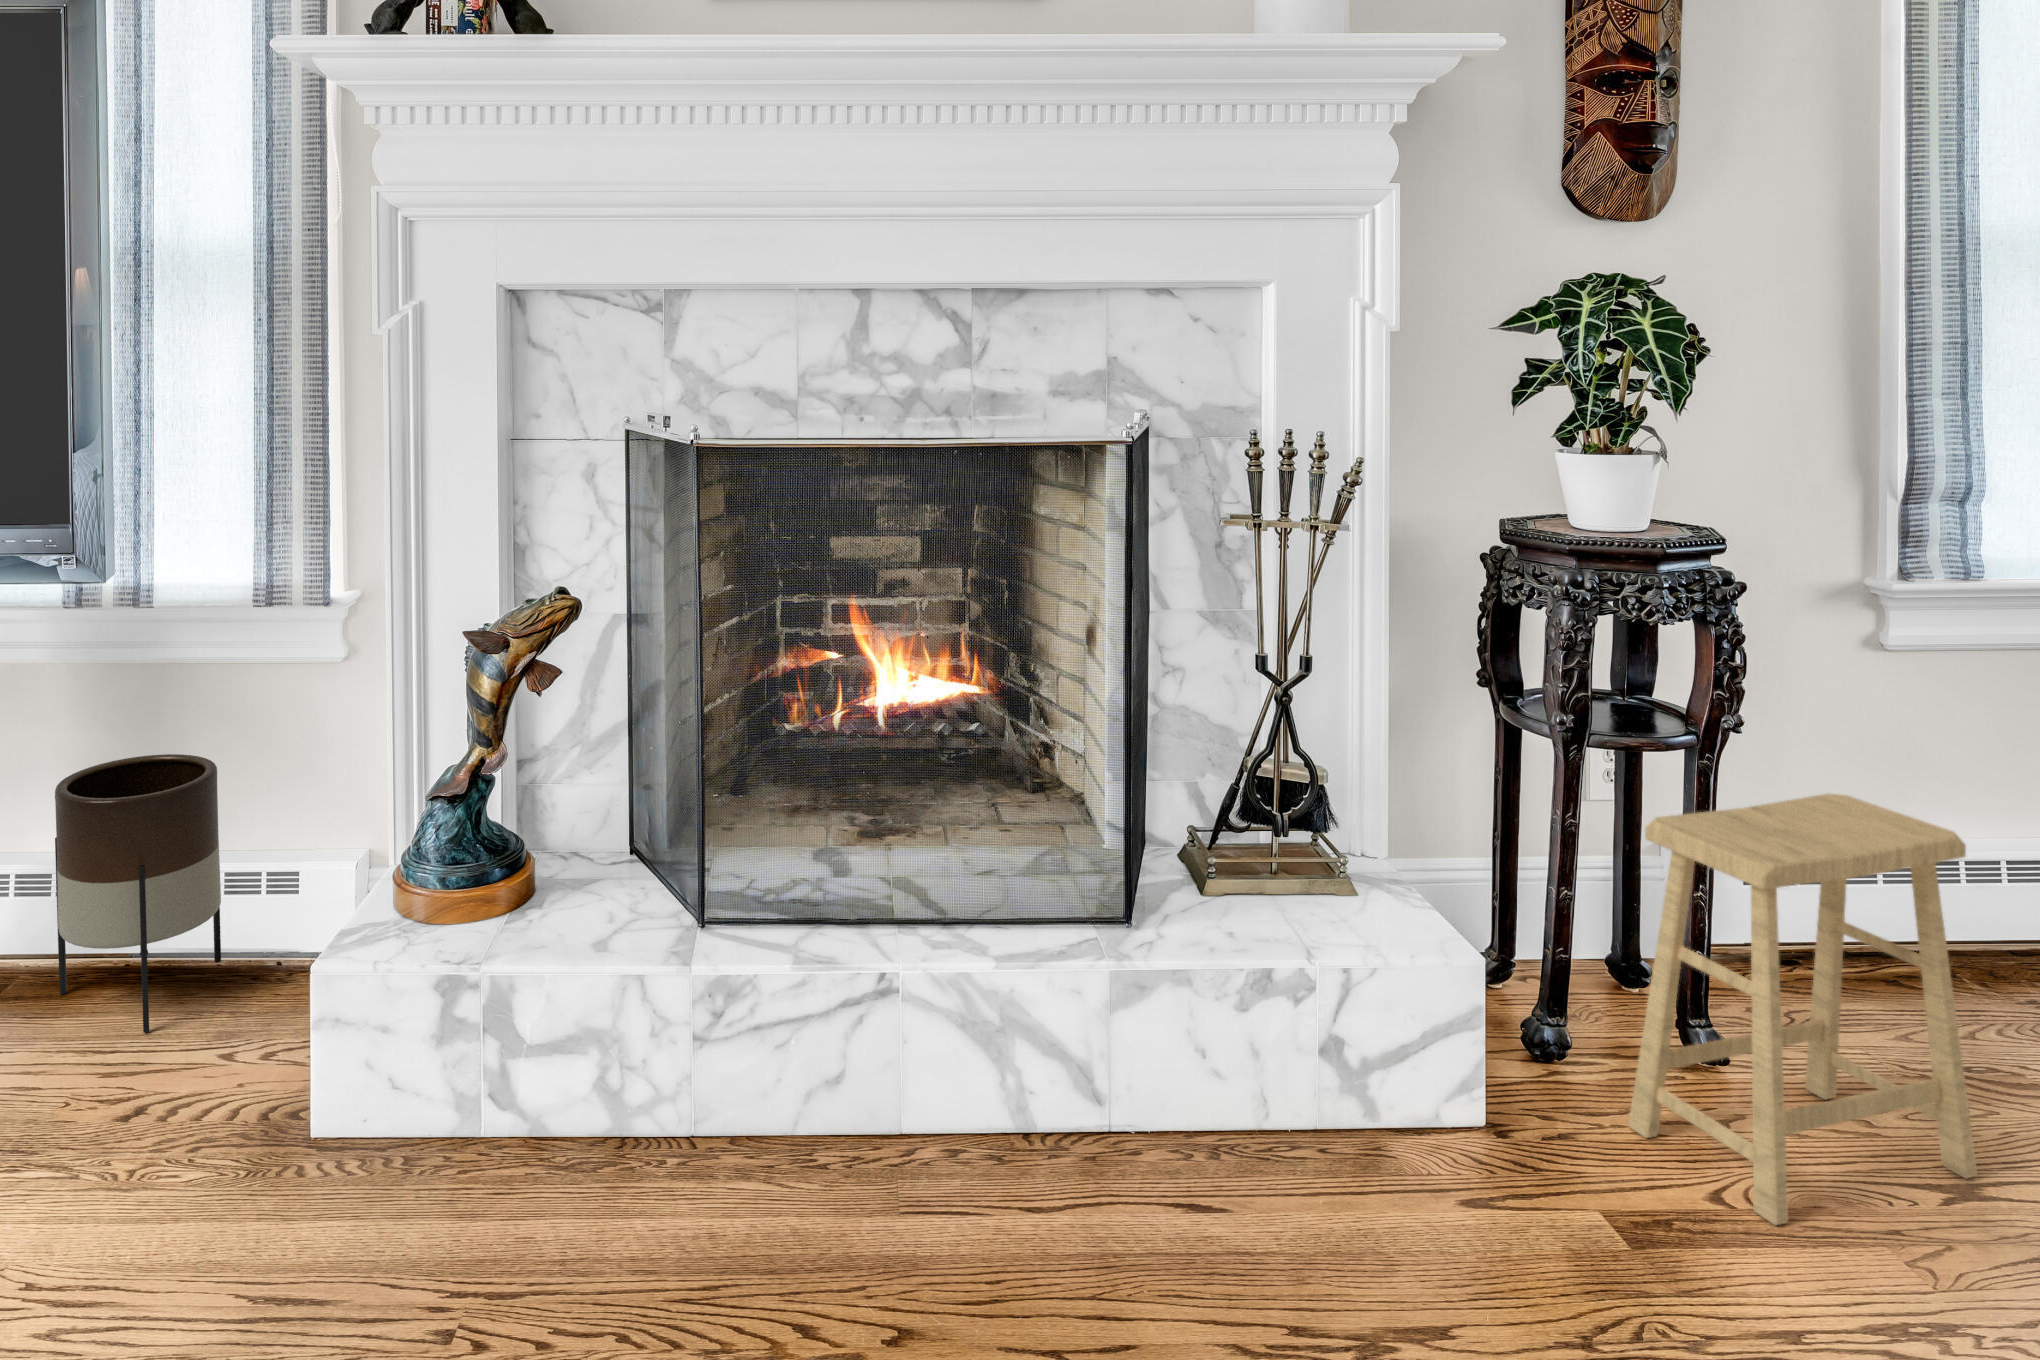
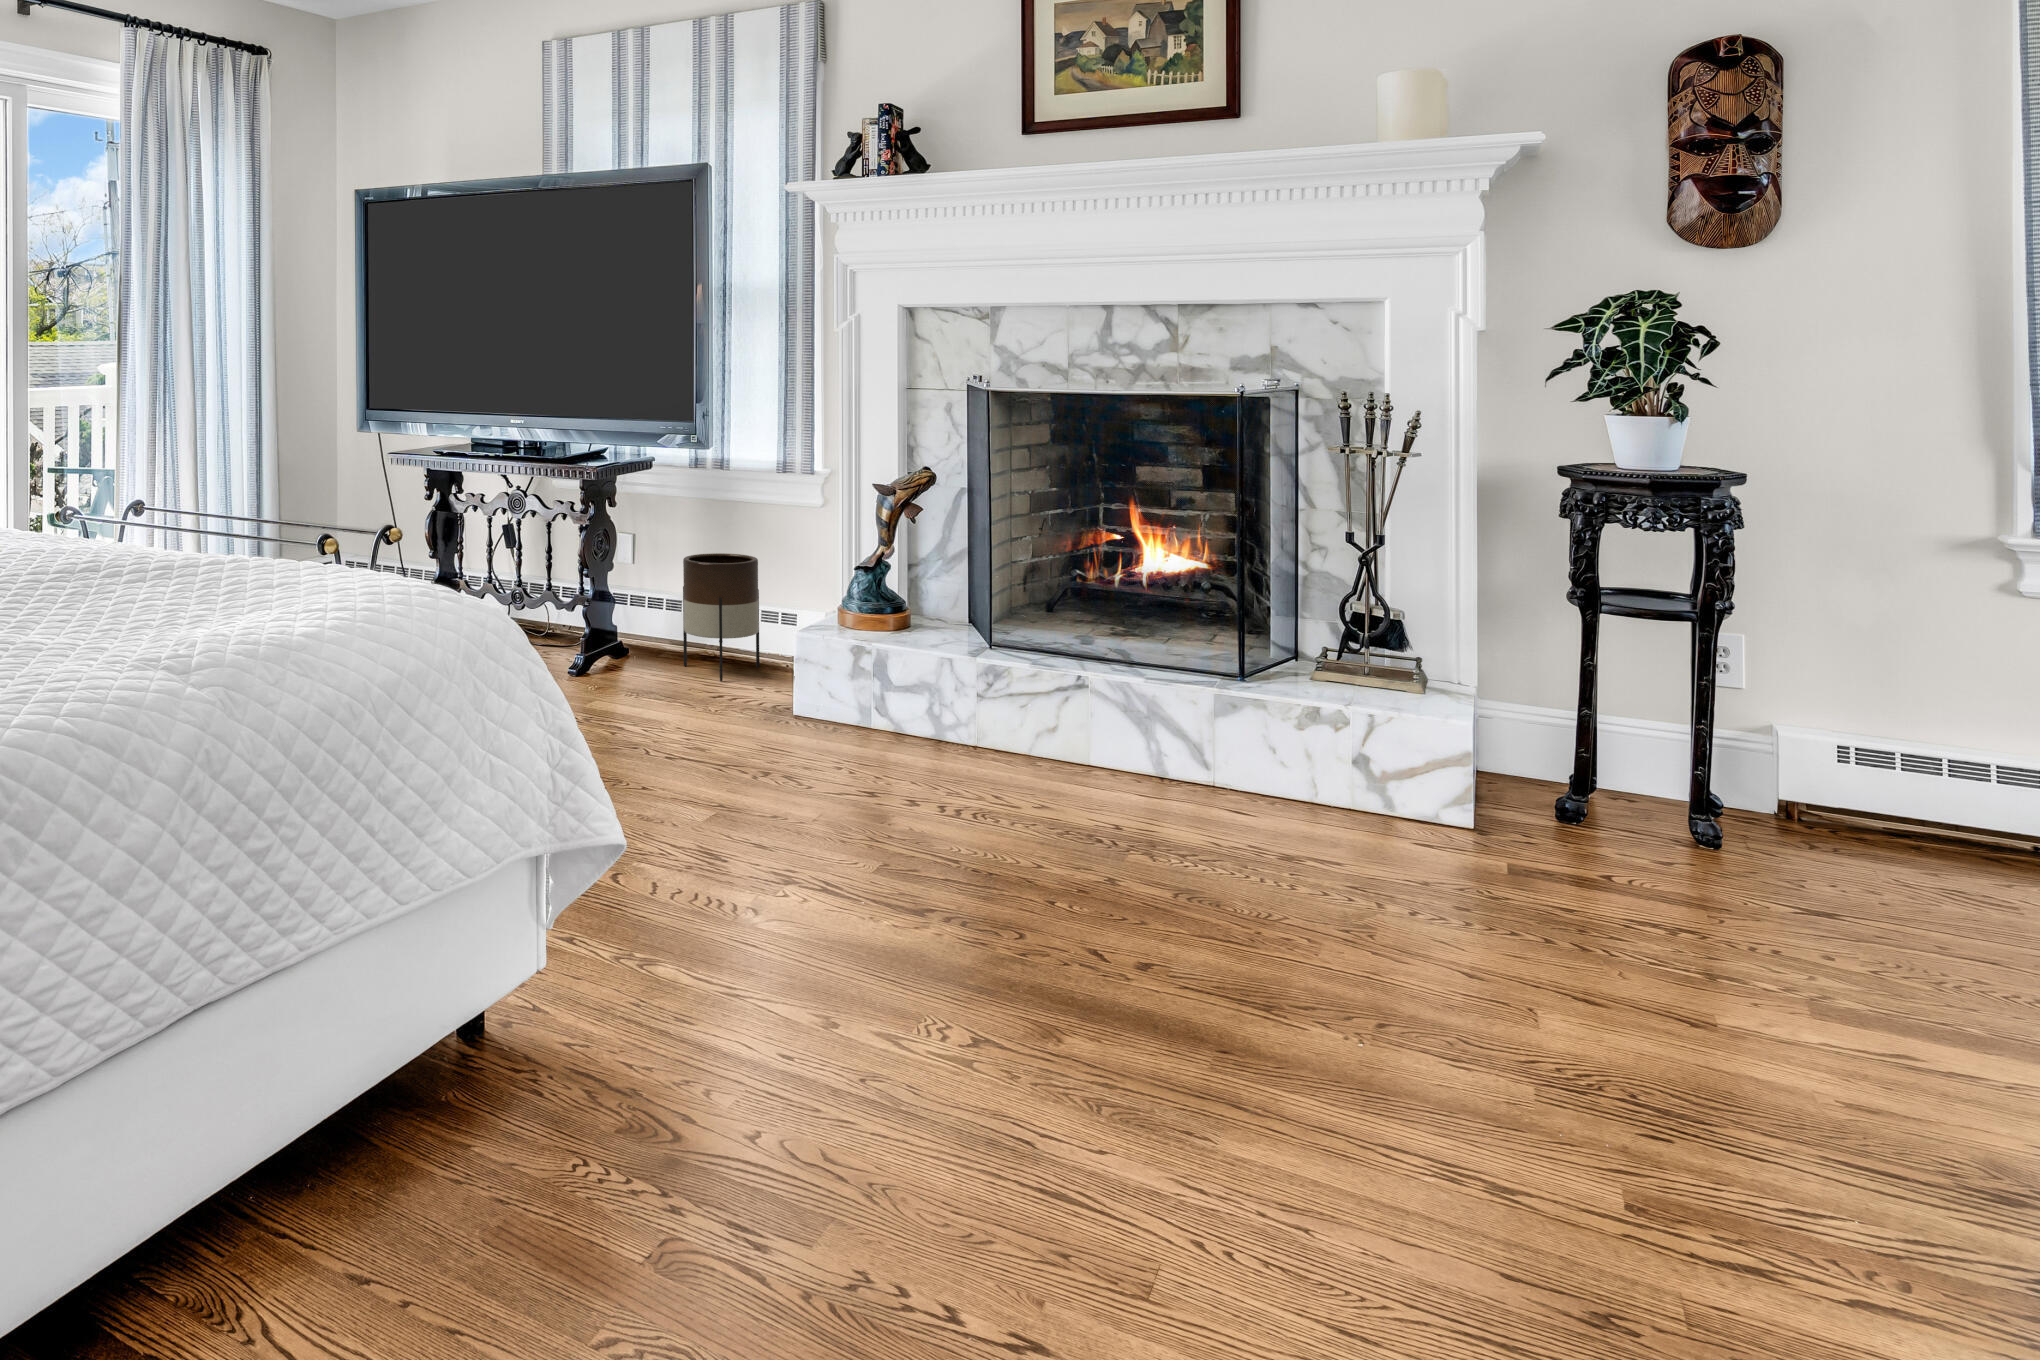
footstool: present [1628,793,1977,1225] -> none [1586,637,1846,902]

